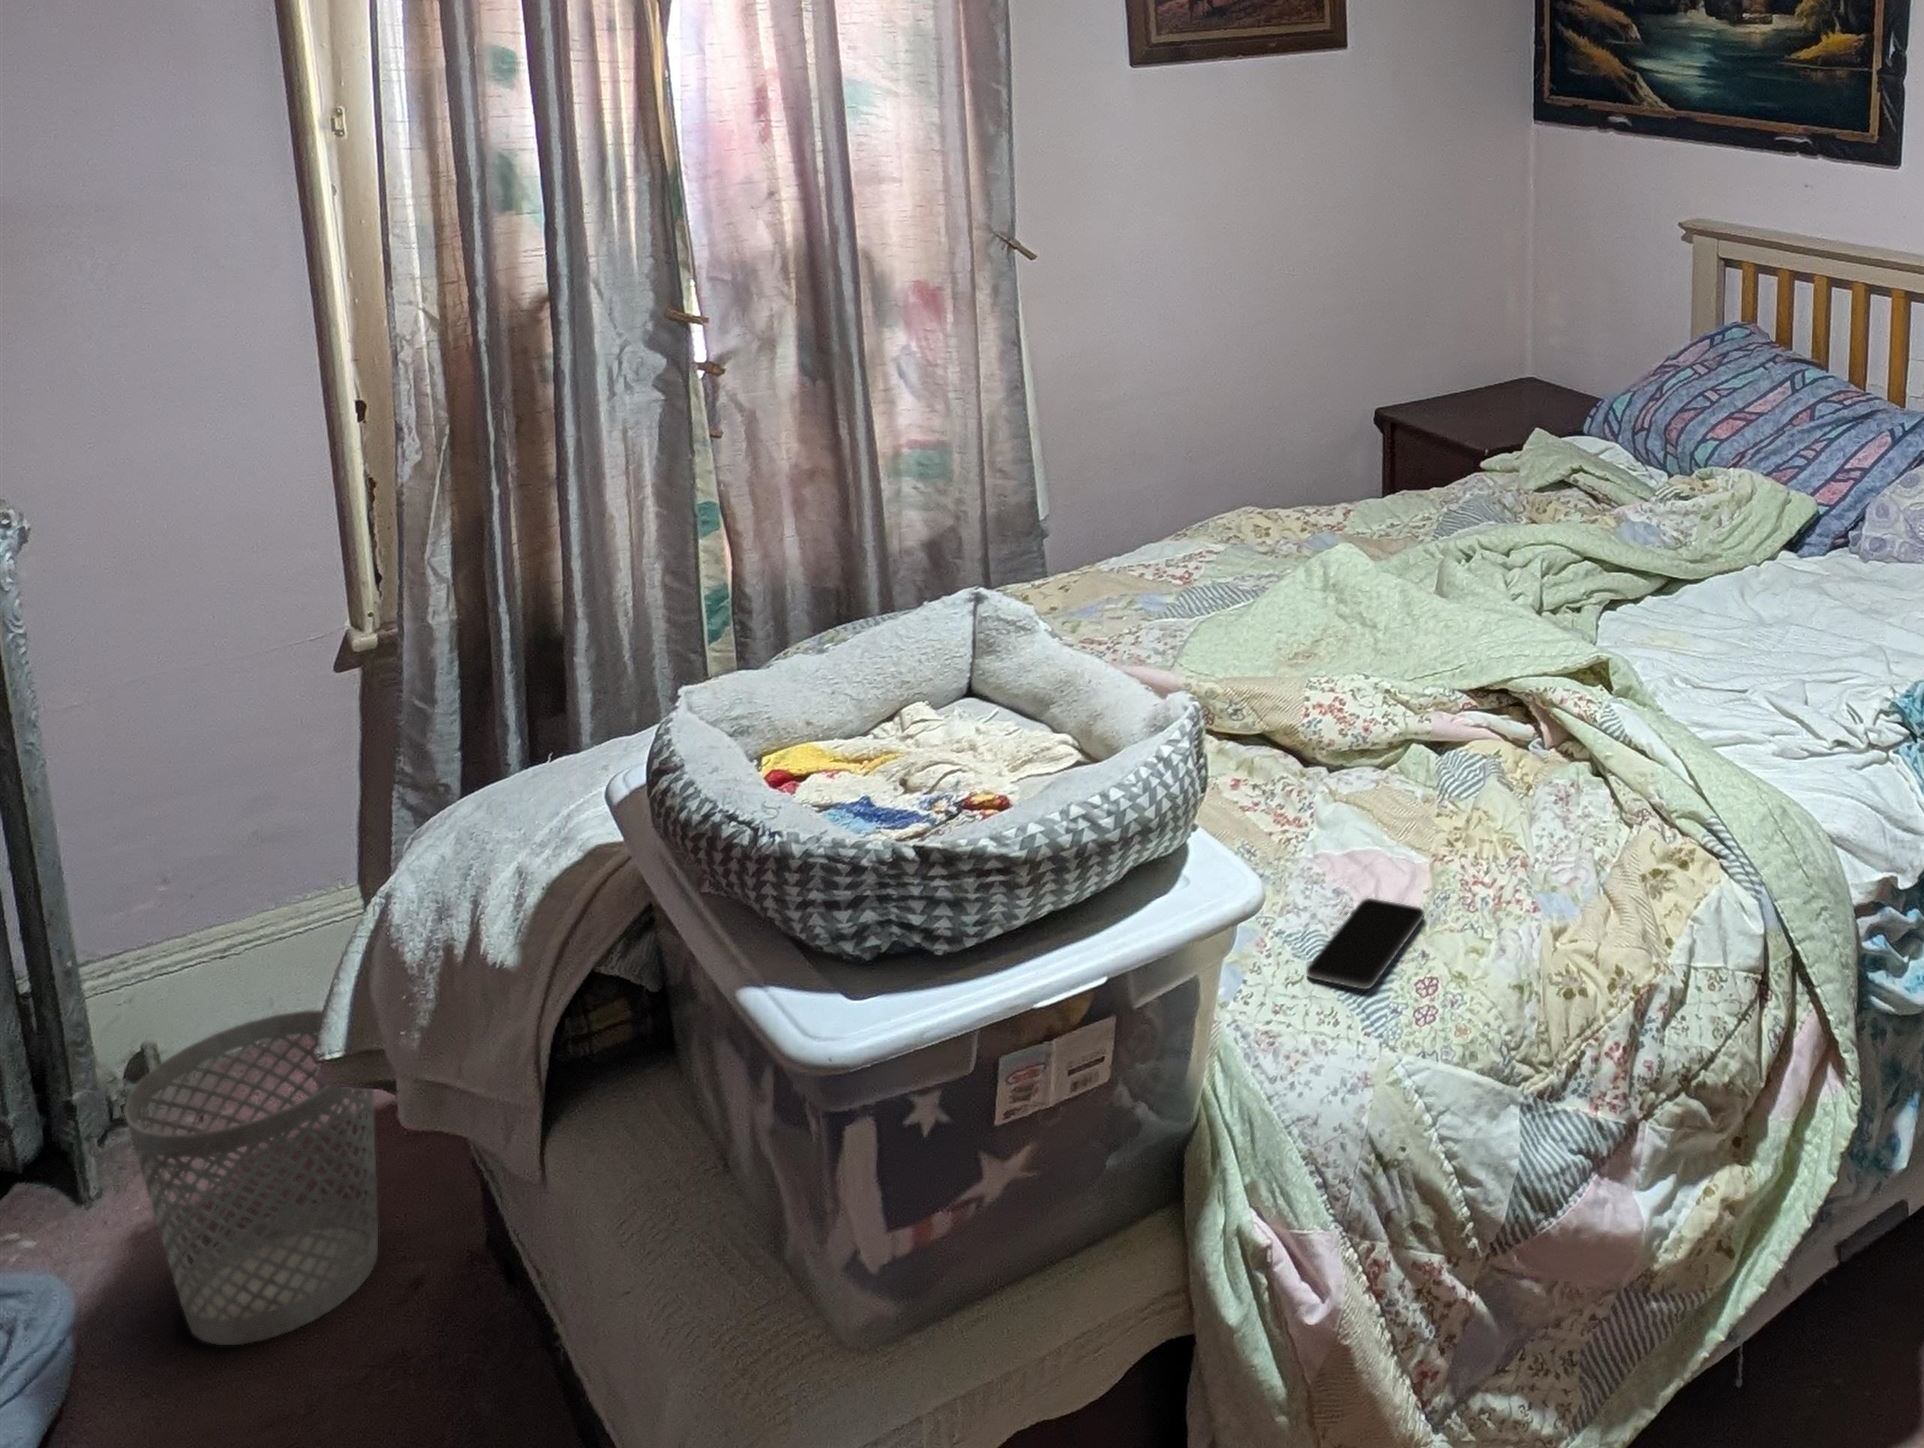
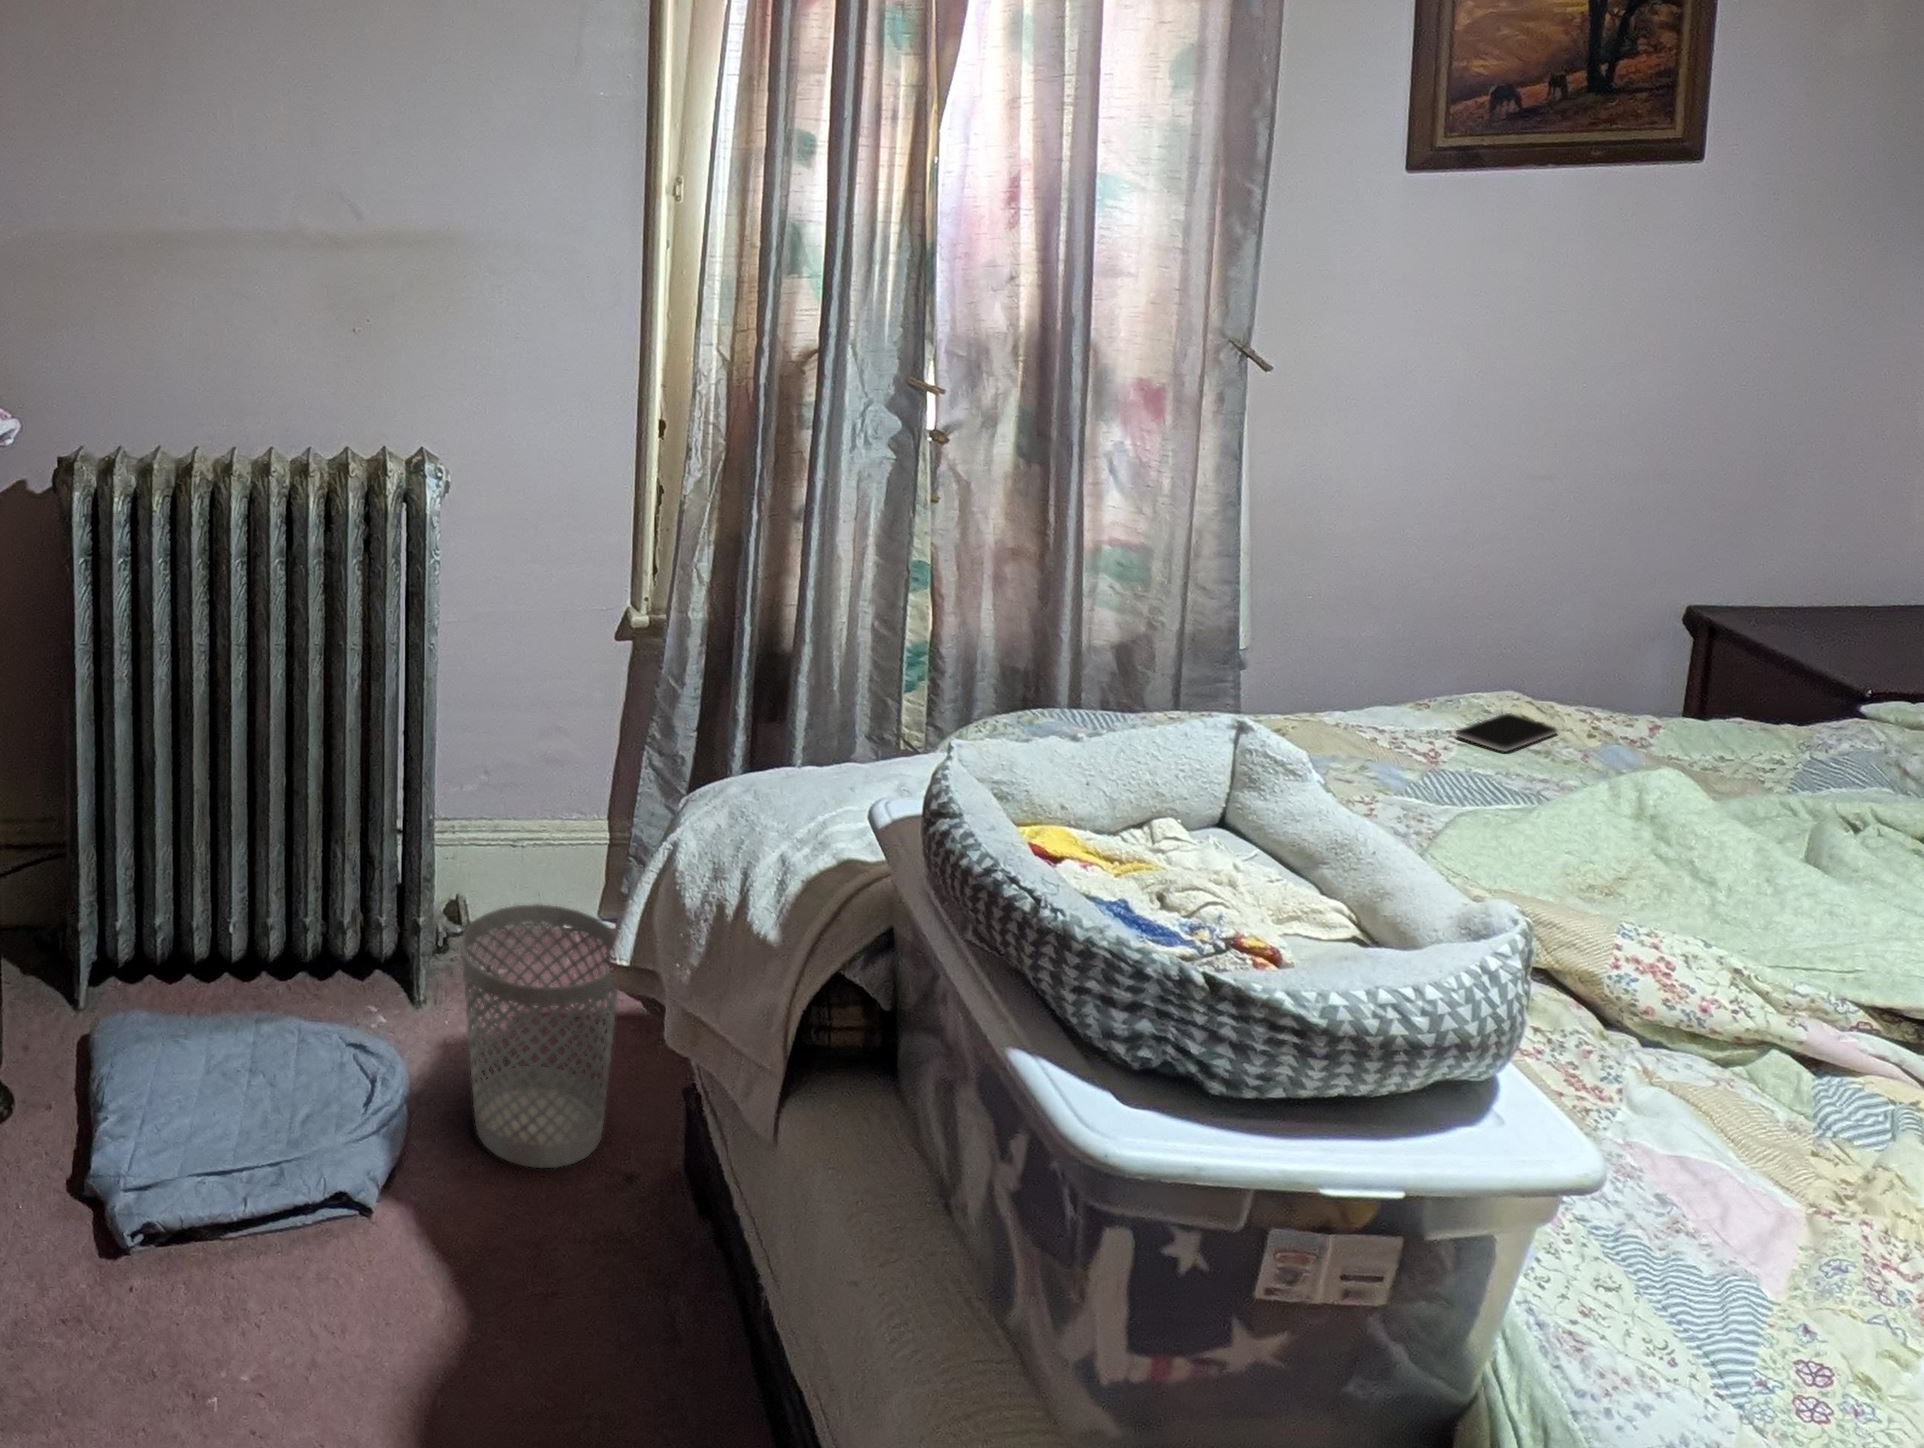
smartphone: present [1306,898,1424,989] -> present [1456,713,1557,752]

